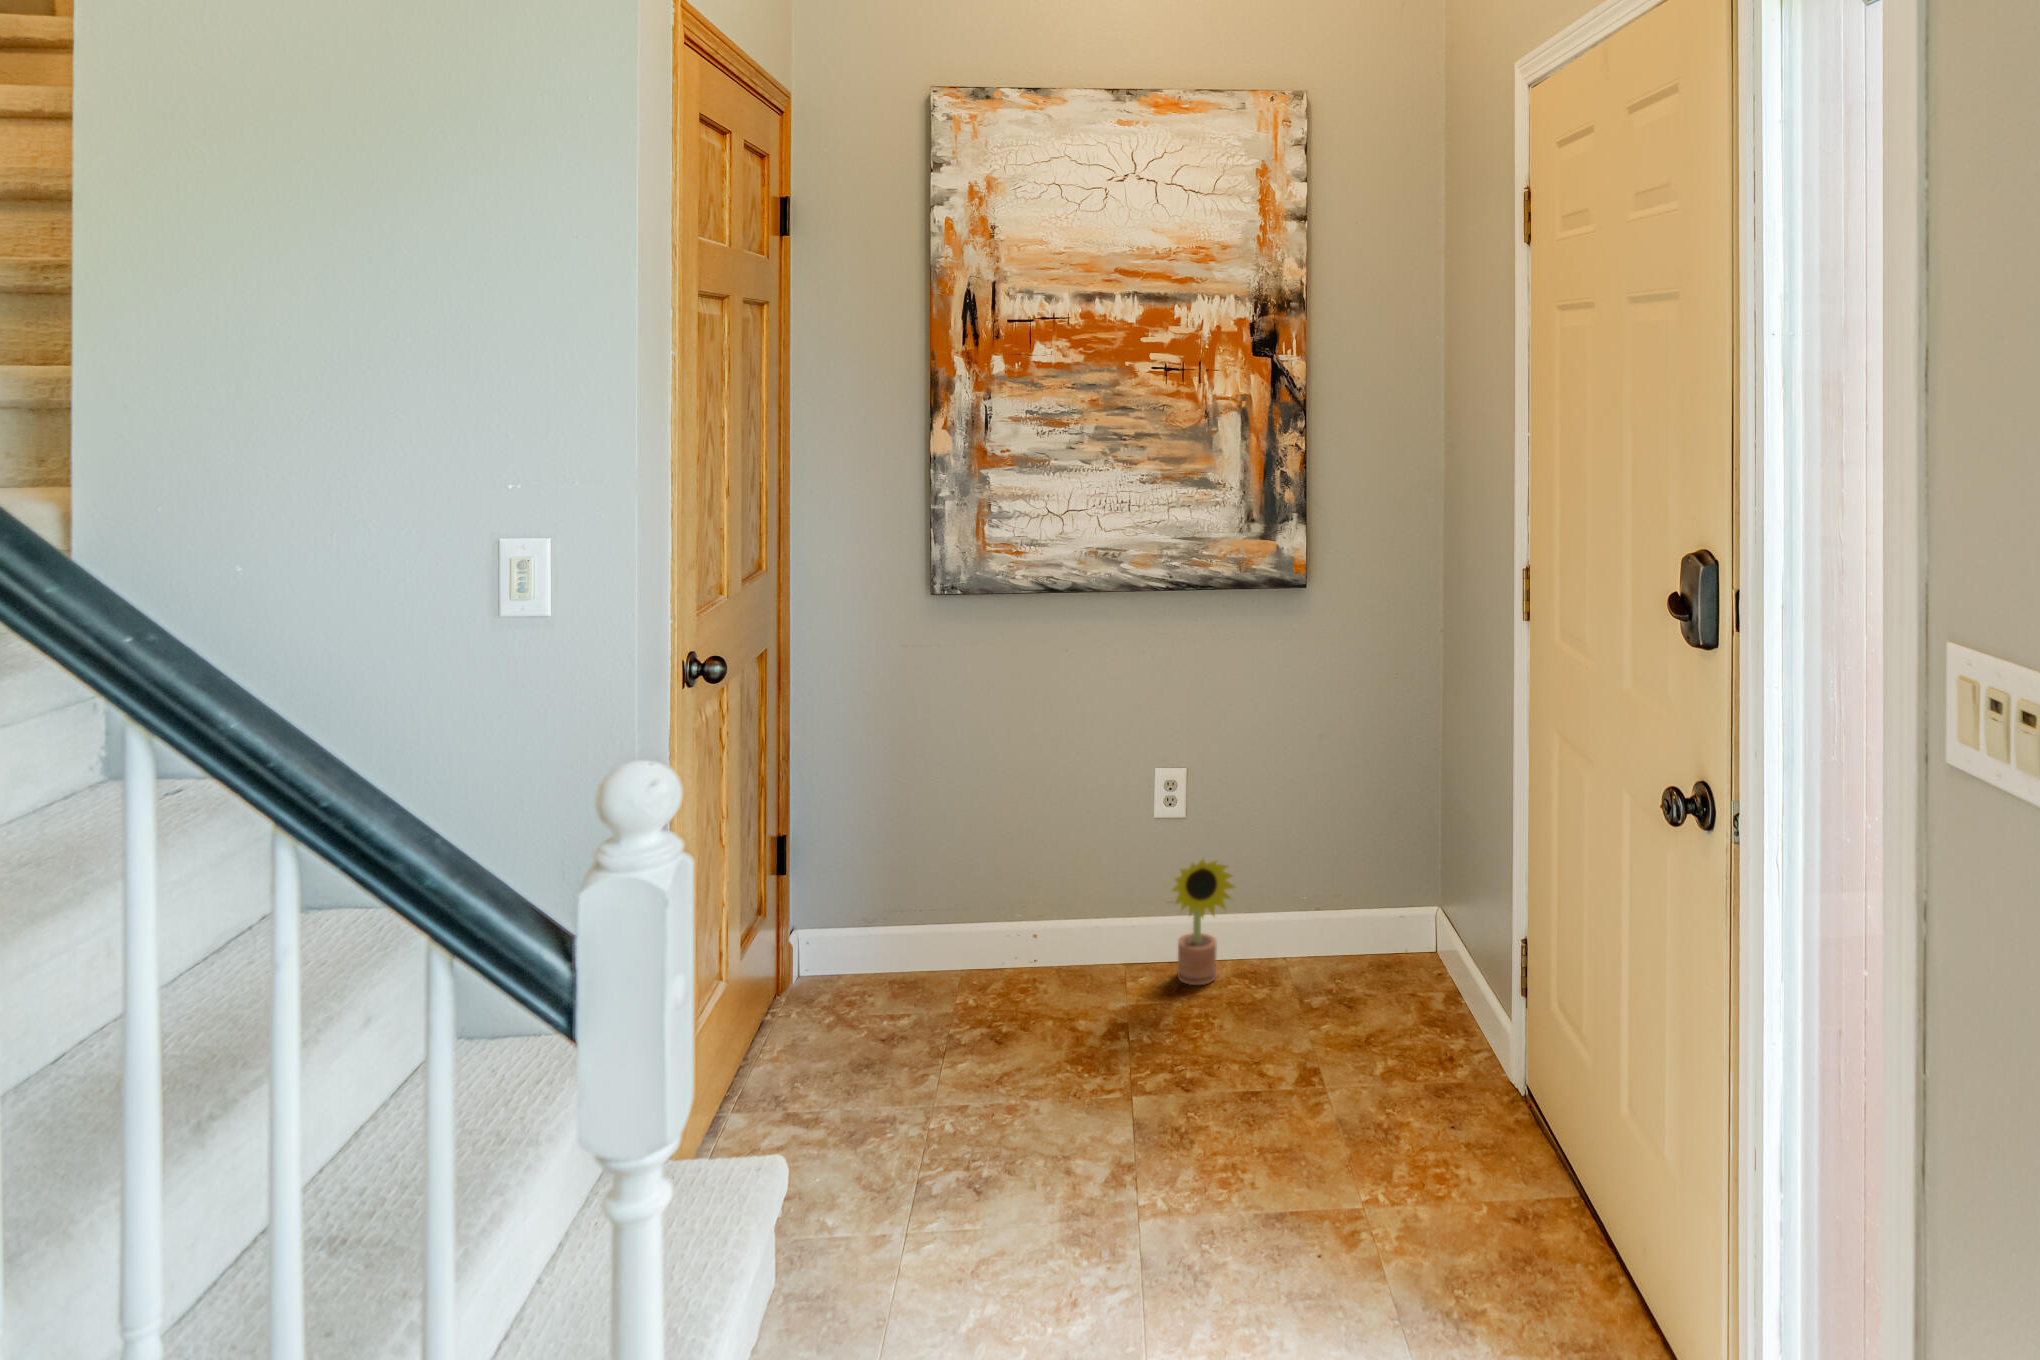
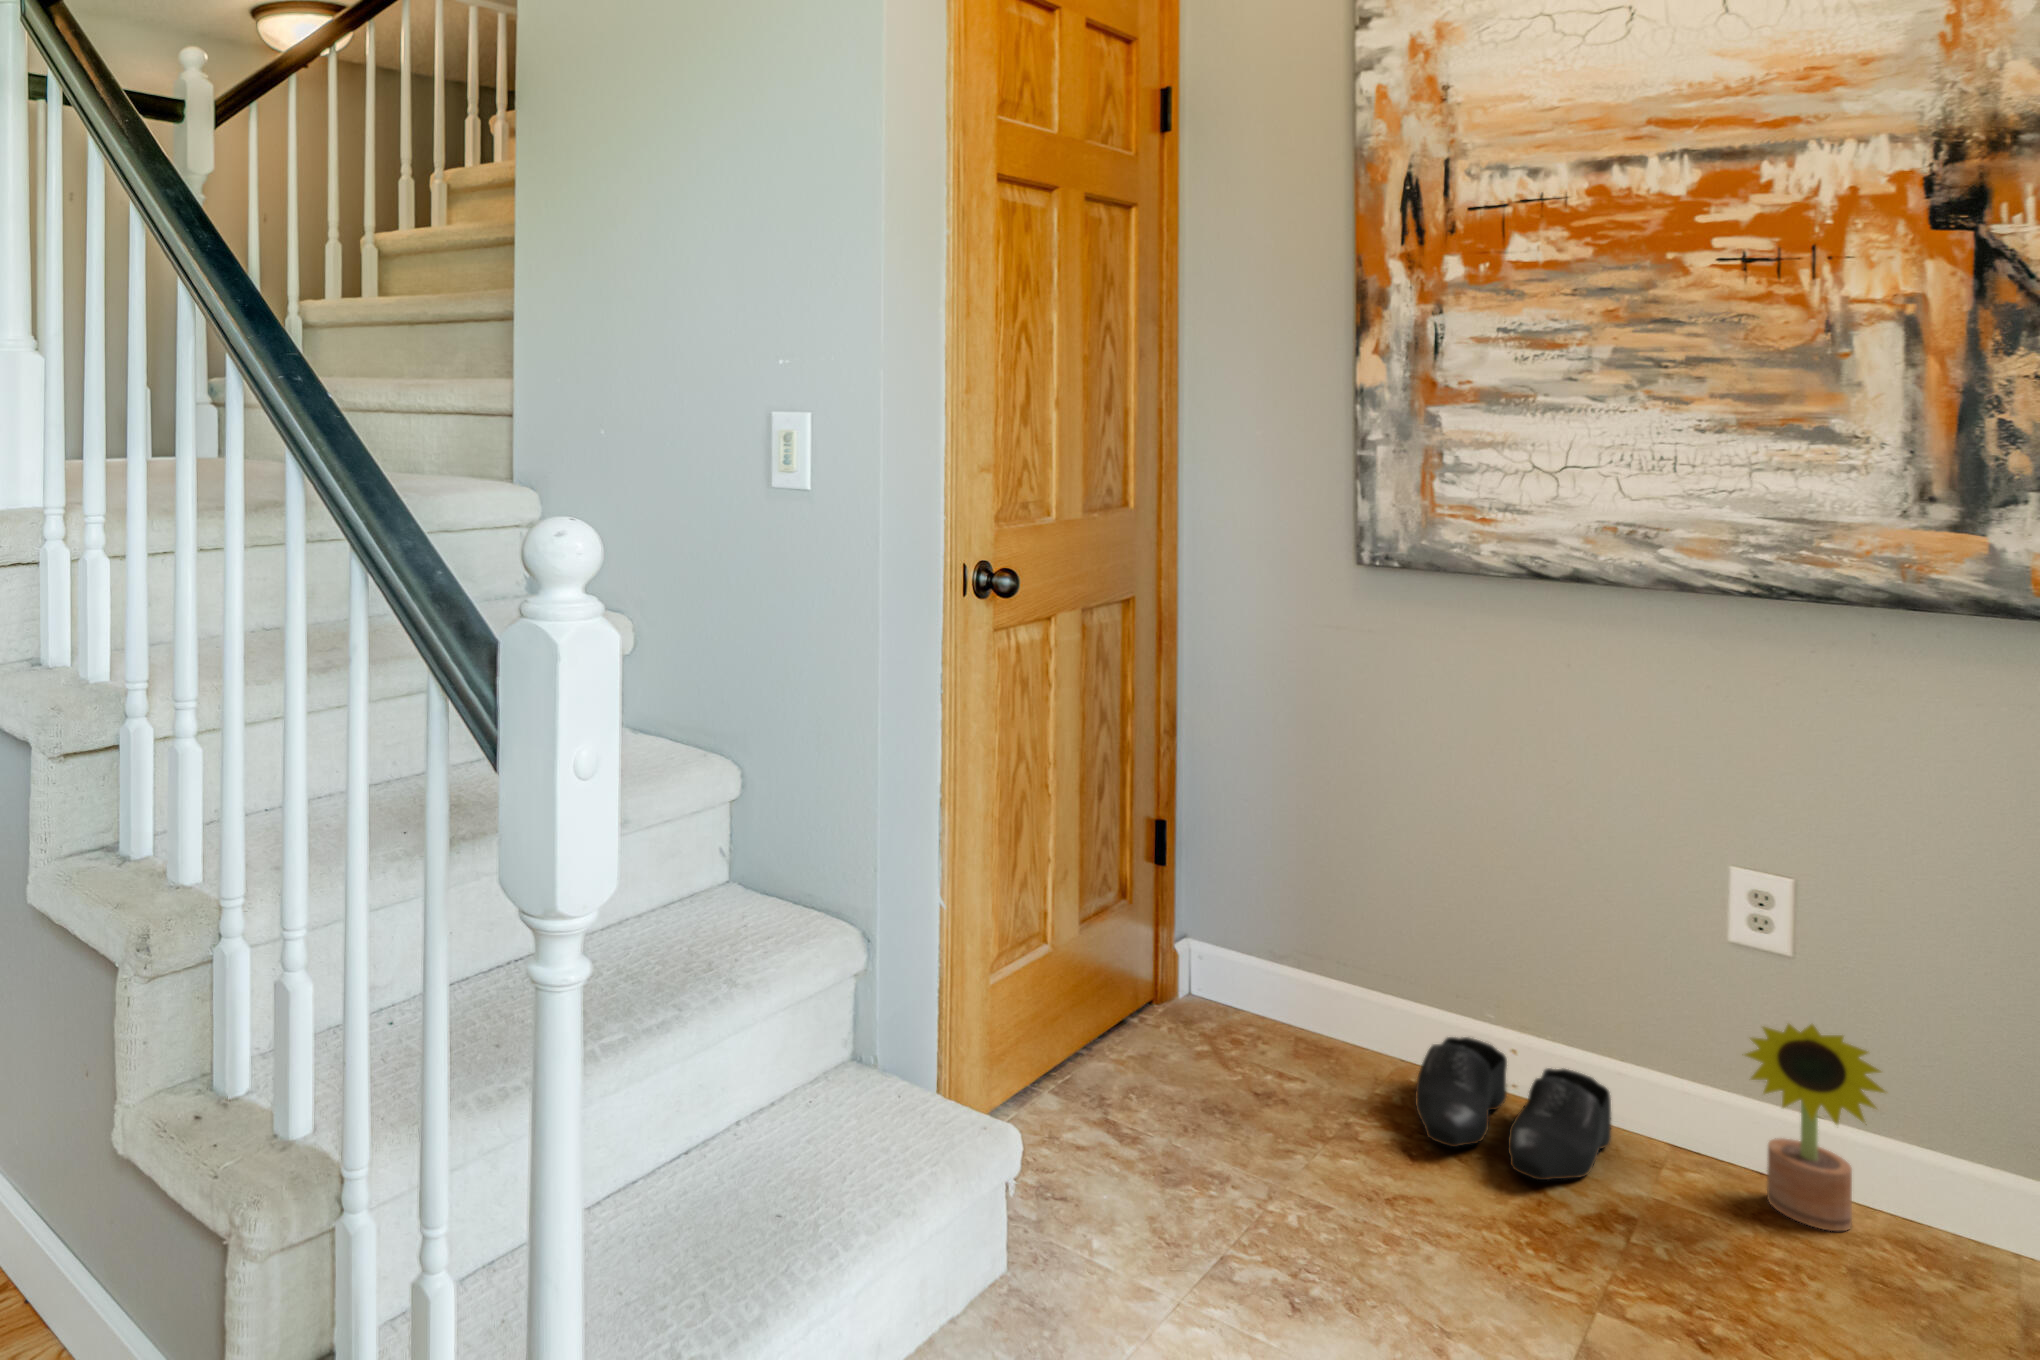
shoe: none [989,937,1097,1025] -> present [1416,1037,1611,1180]

